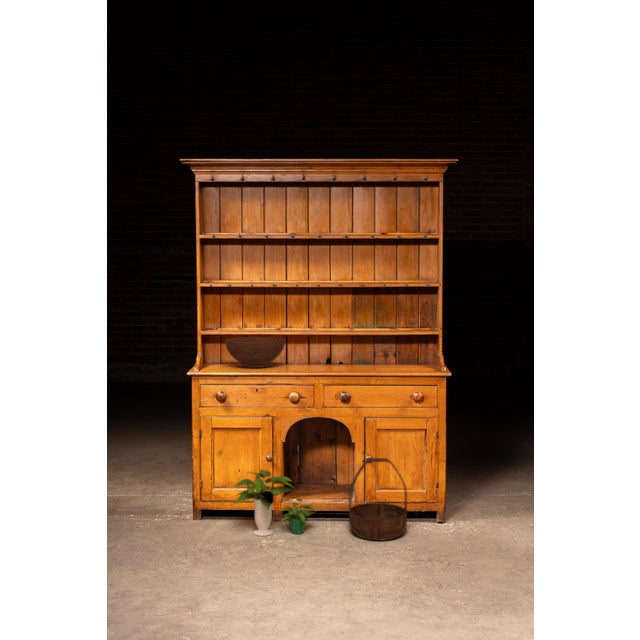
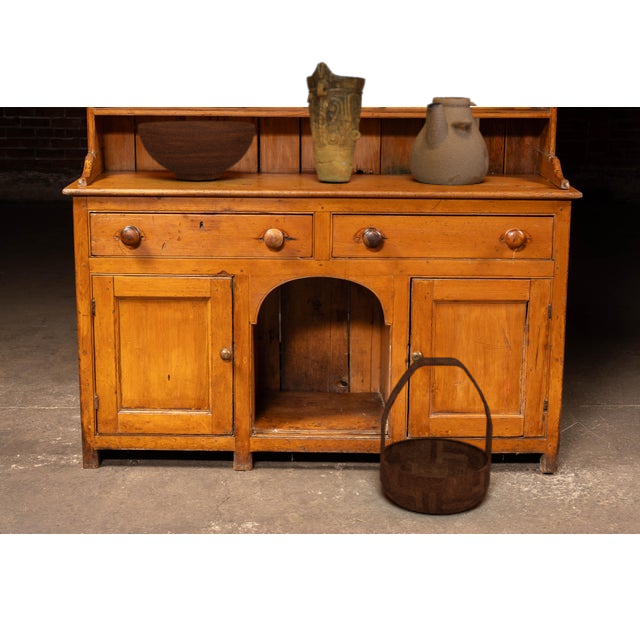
vase: none [311,308,341,368] -> present [306,62,365,182]
teapot: none [365,325,406,369] -> present [409,97,489,185]
potted plant: present [234,469,315,536] -> none [155,377,319,503]

